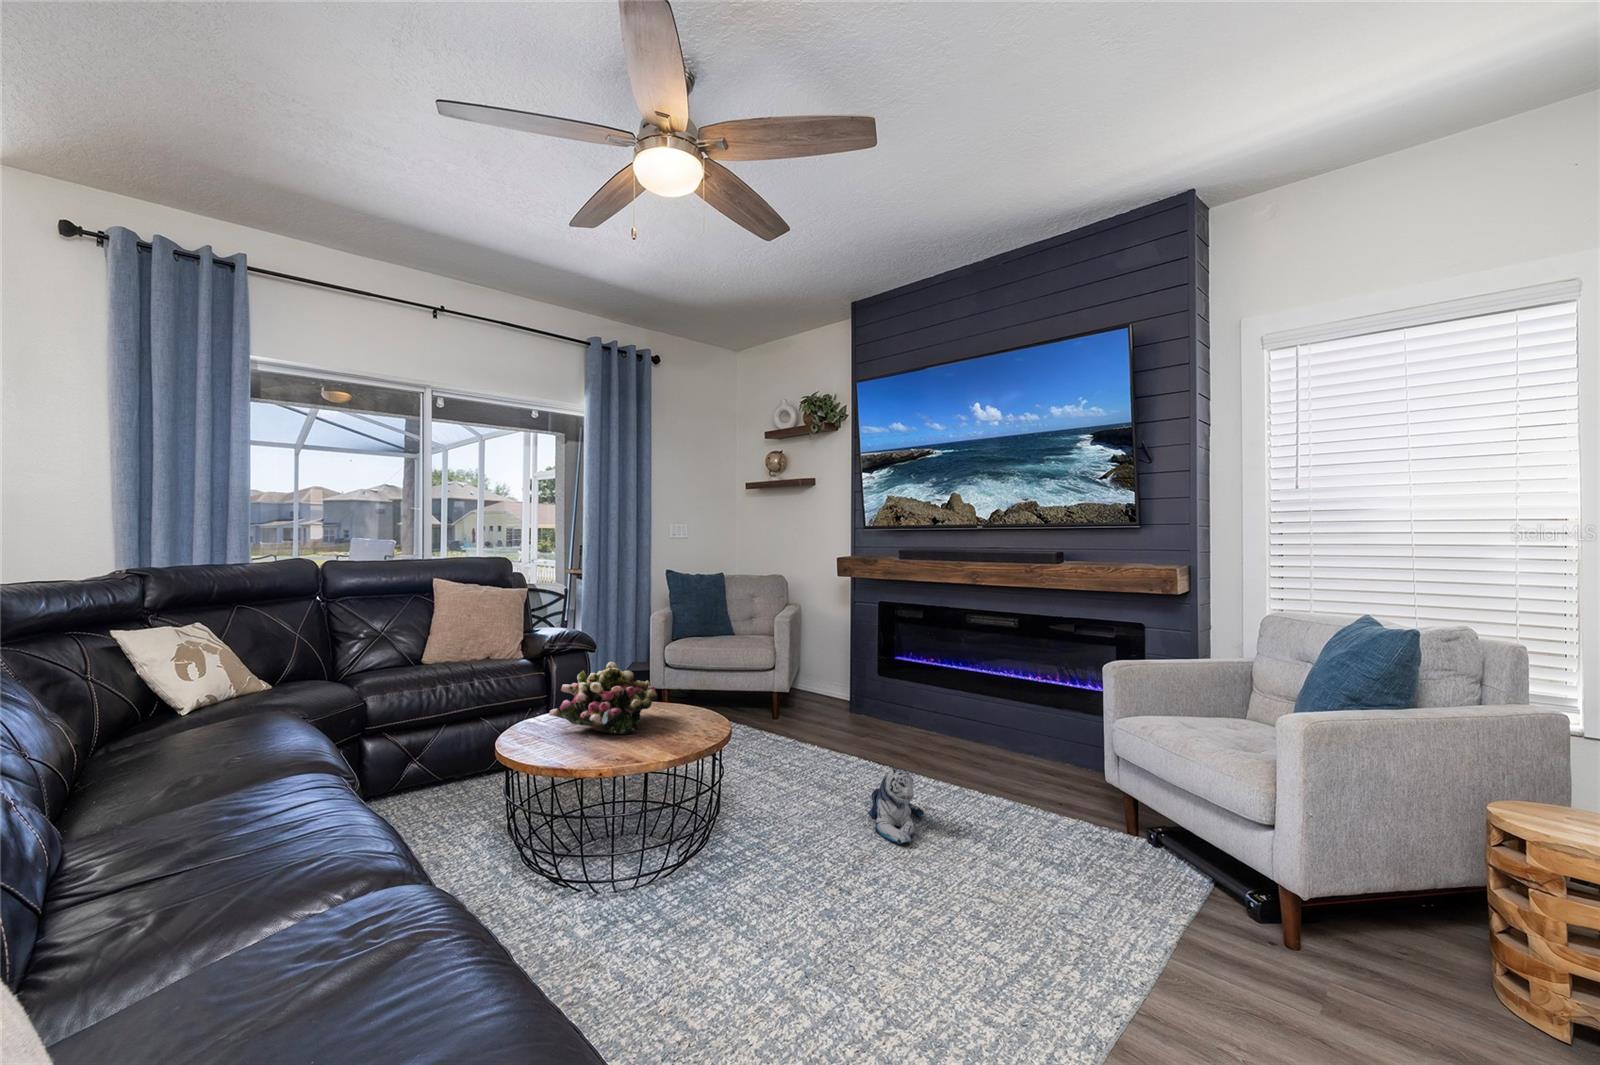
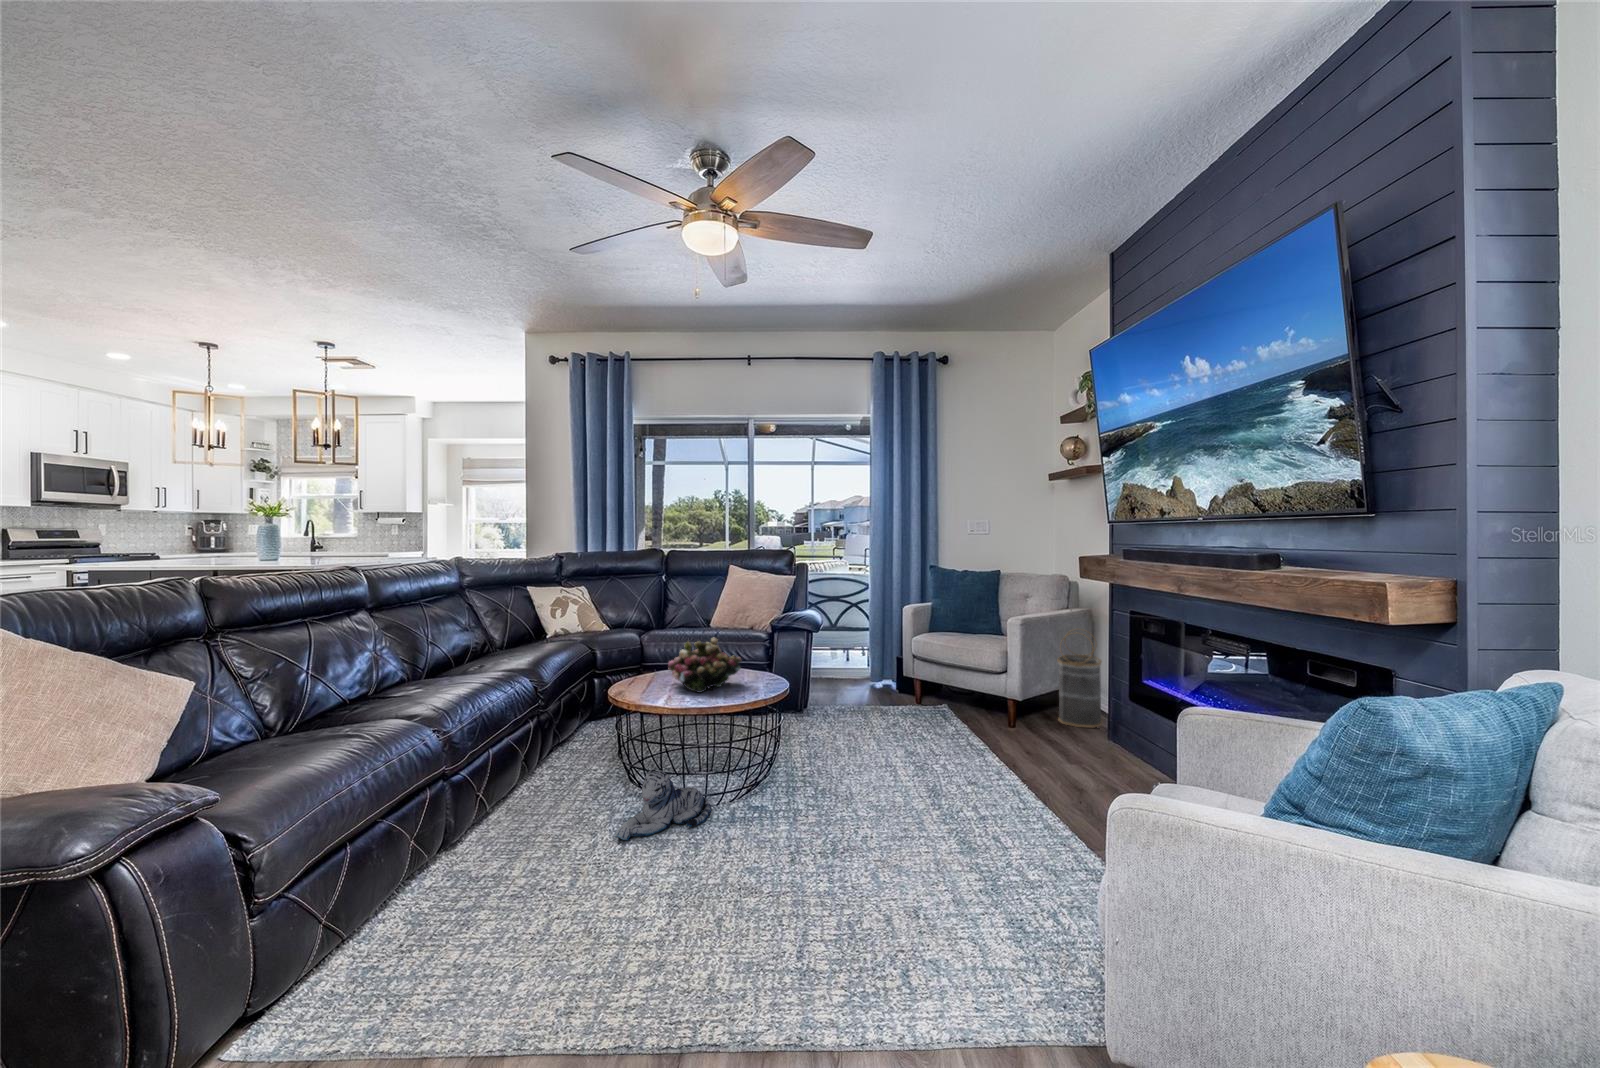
basket: none [809,624,846,710] -> present [1057,631,1102,728]
plush toy: present [868,769,924,845] -> present [615,769,712,840]

